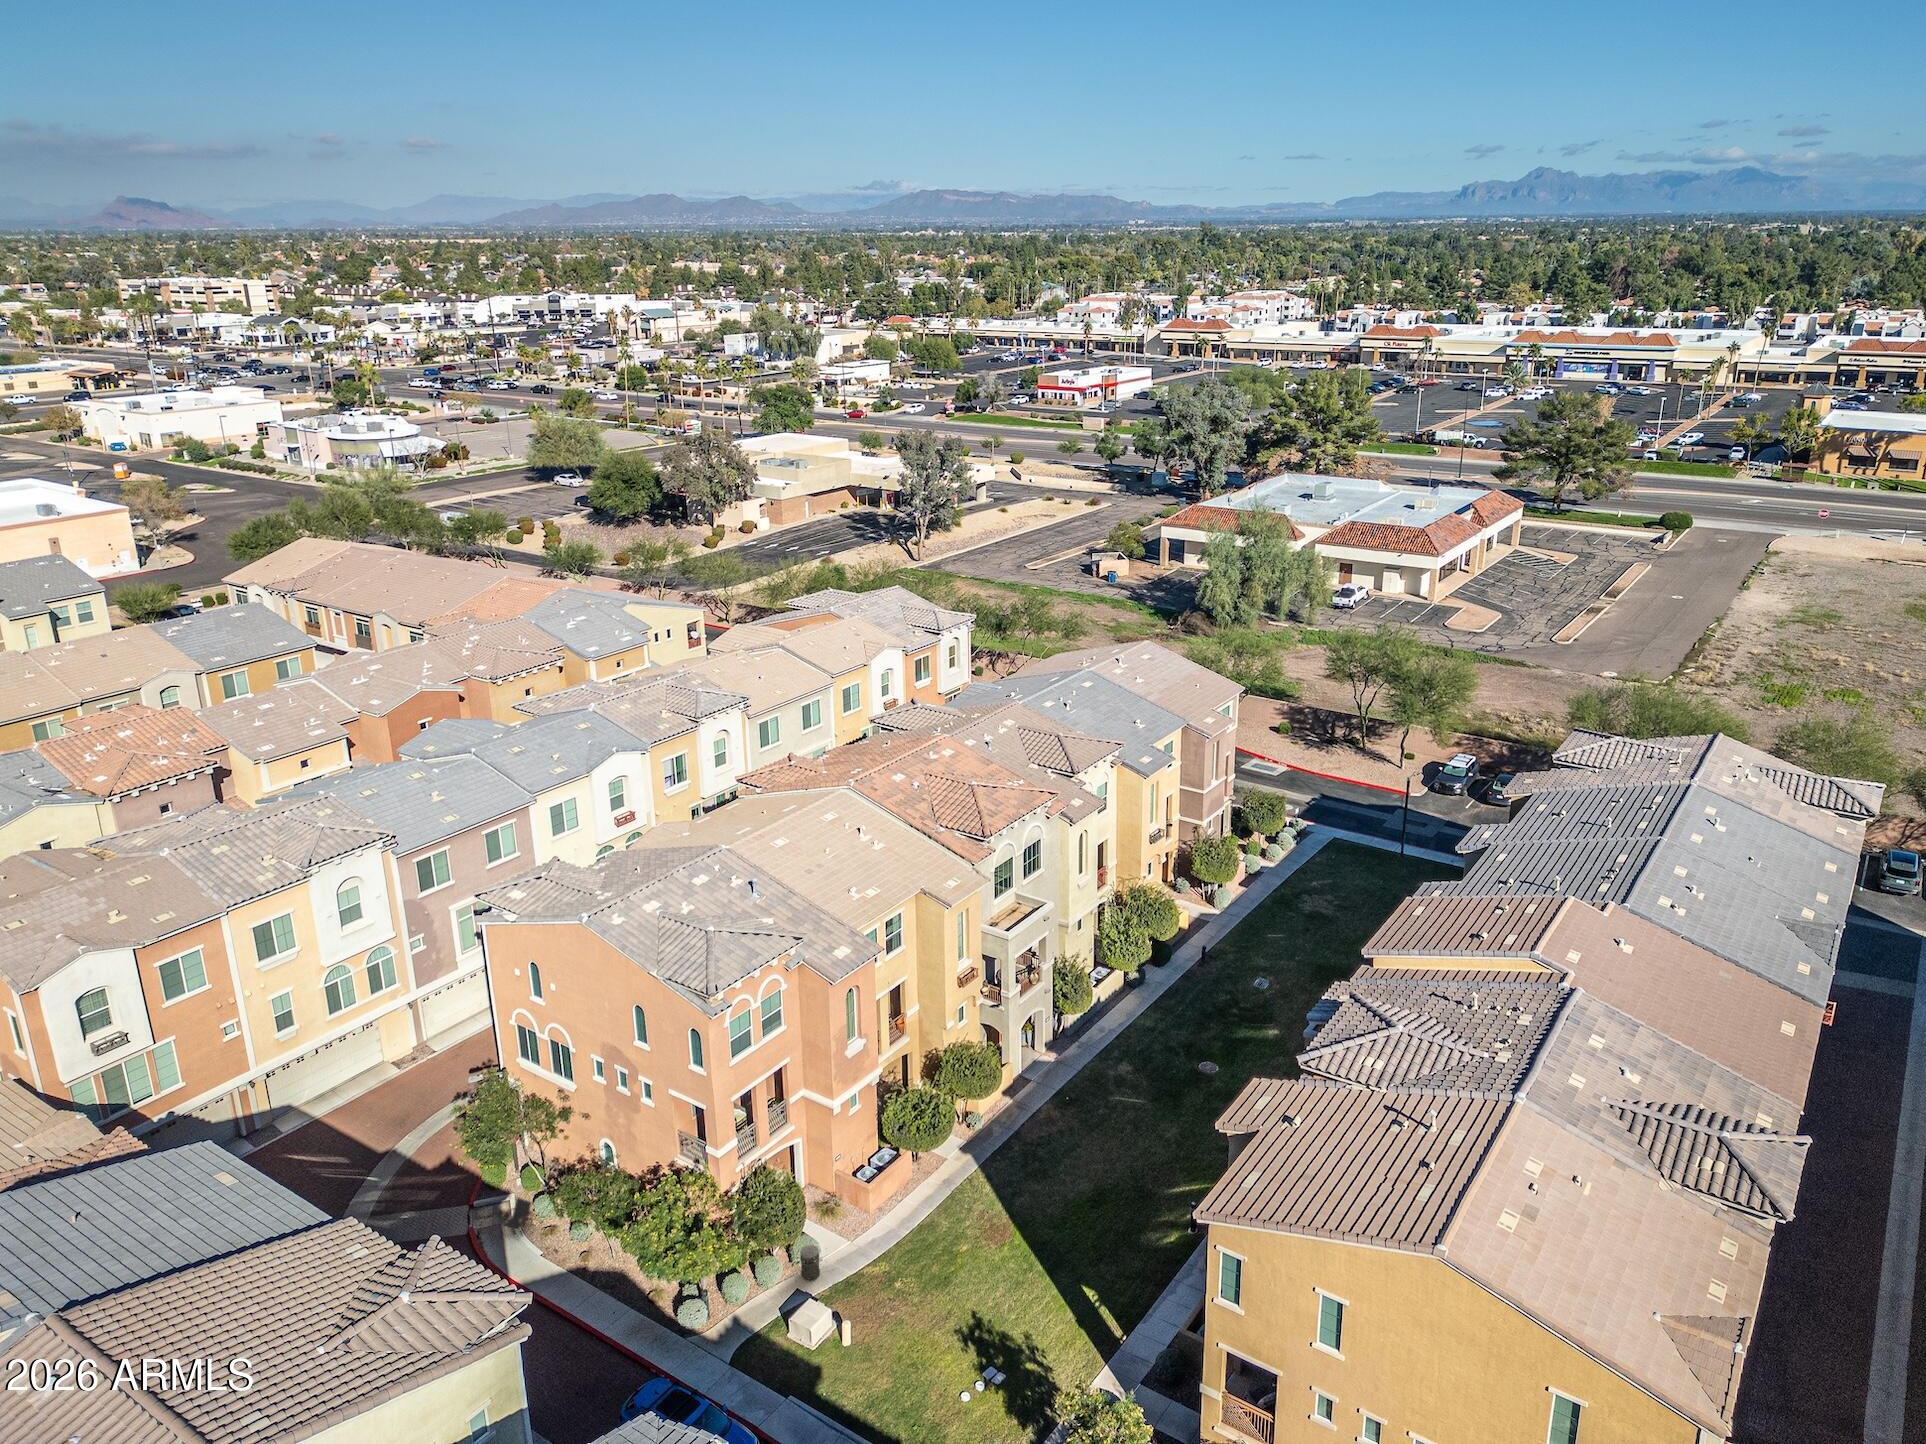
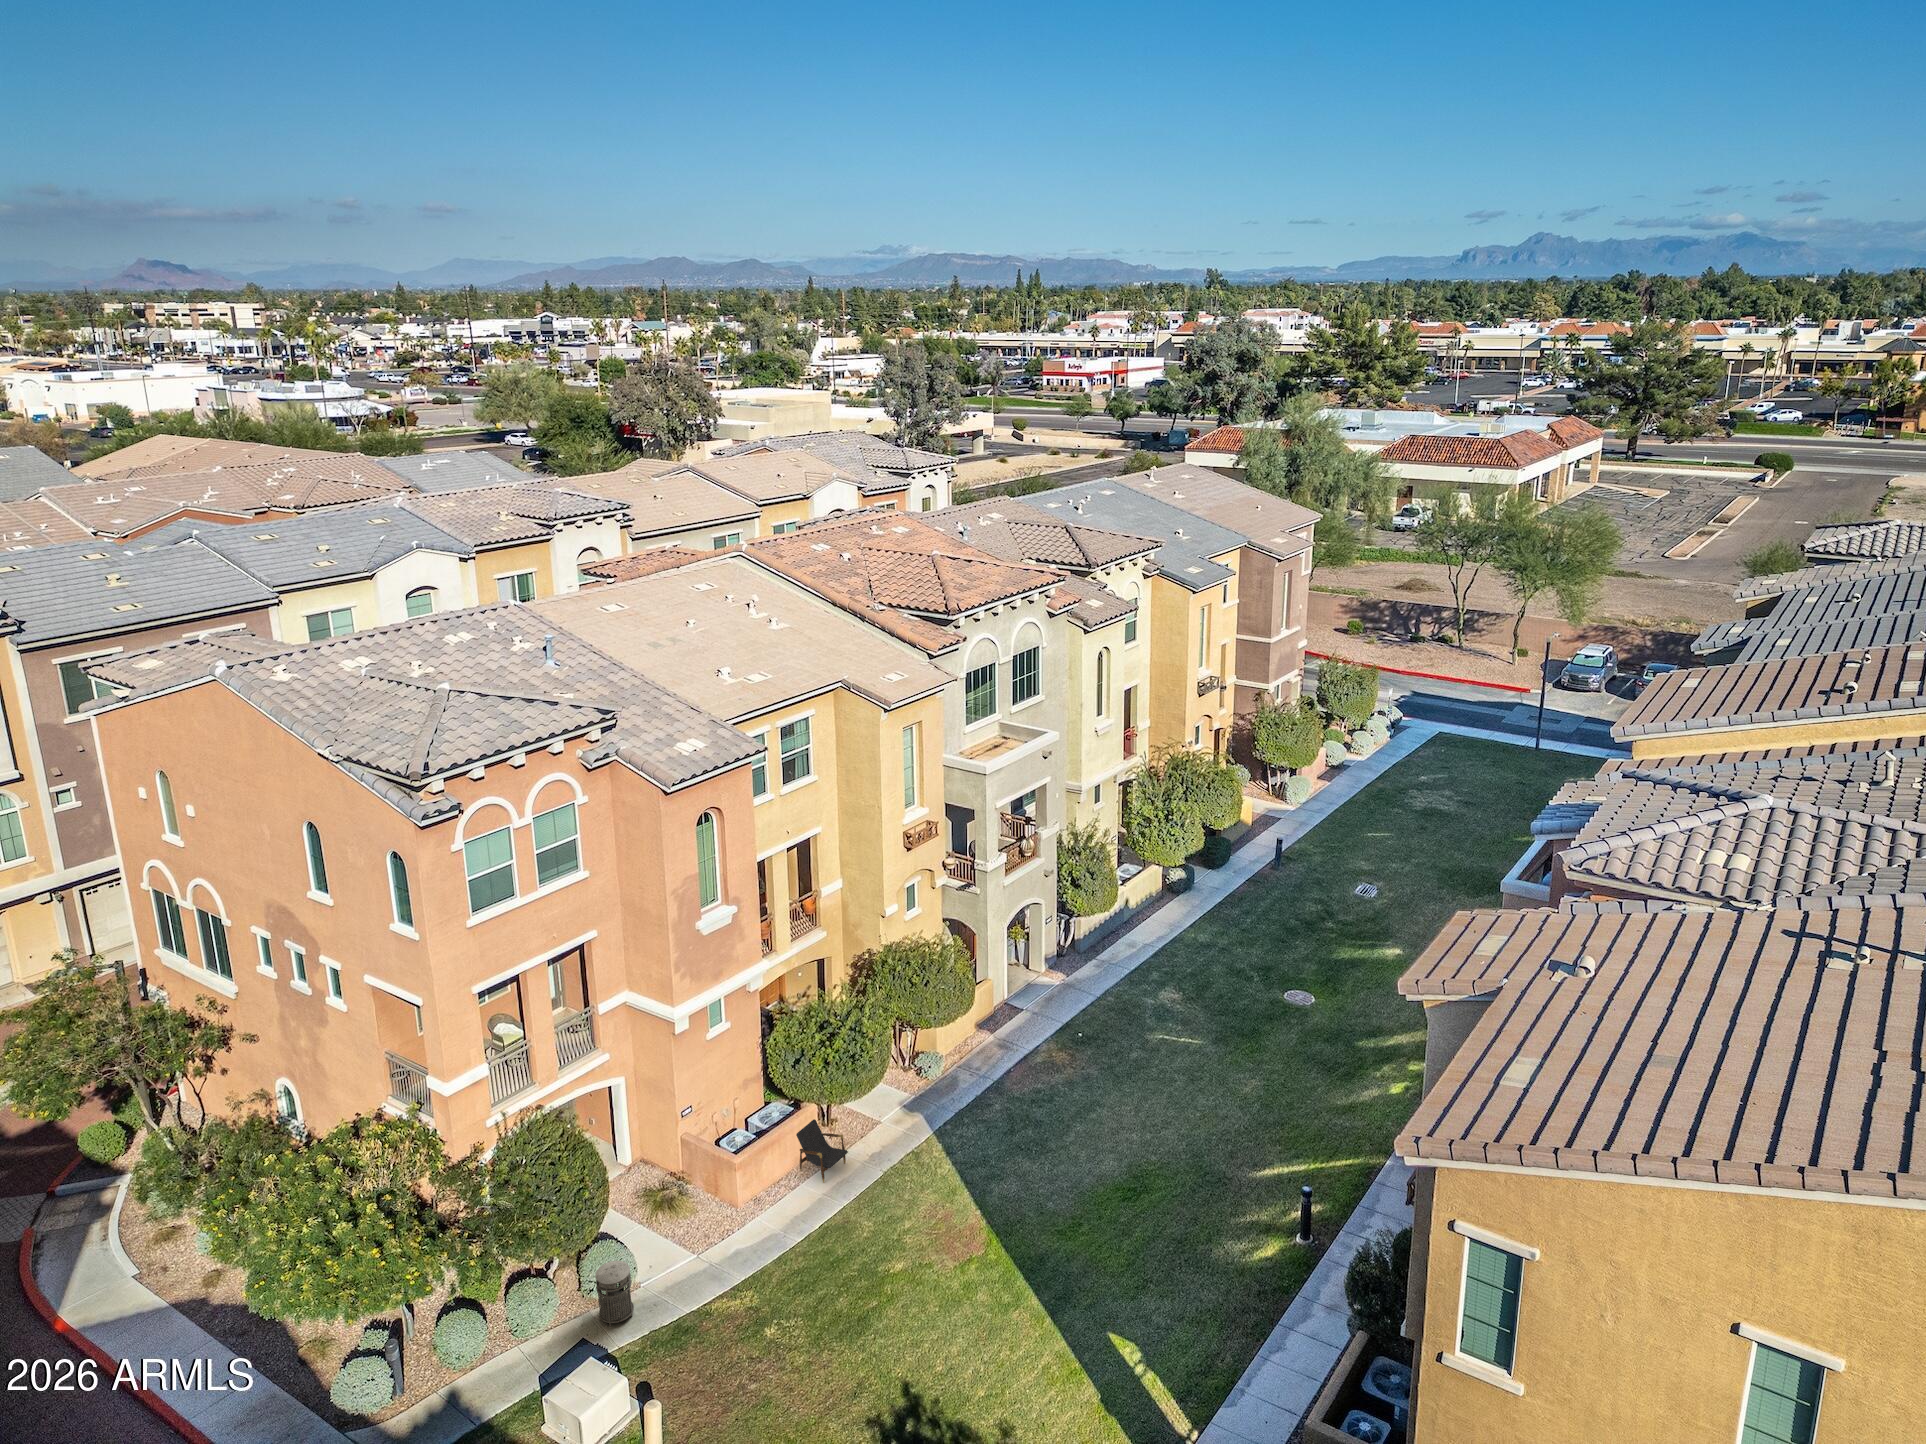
lounge chair: present [502,1198,532,1233] -> present [796,1119,848,1183]

